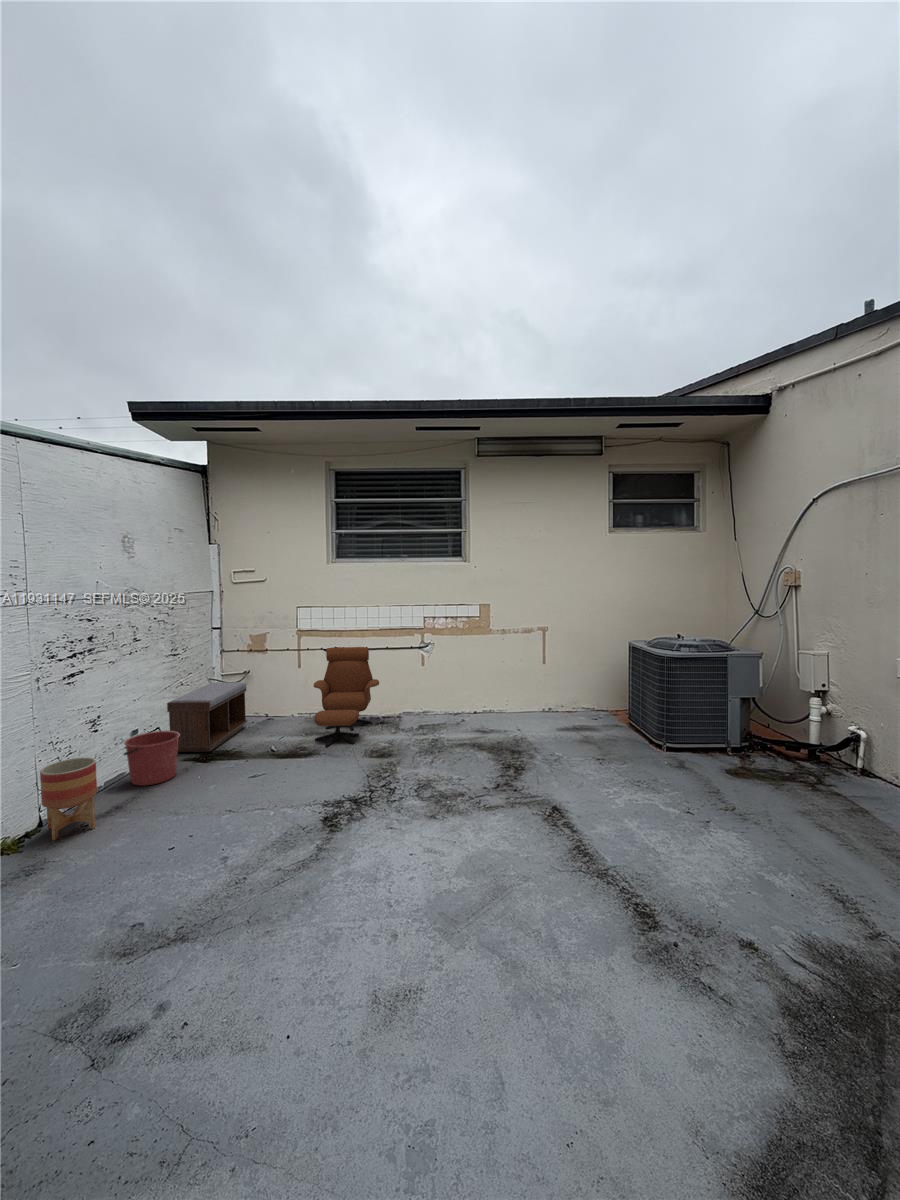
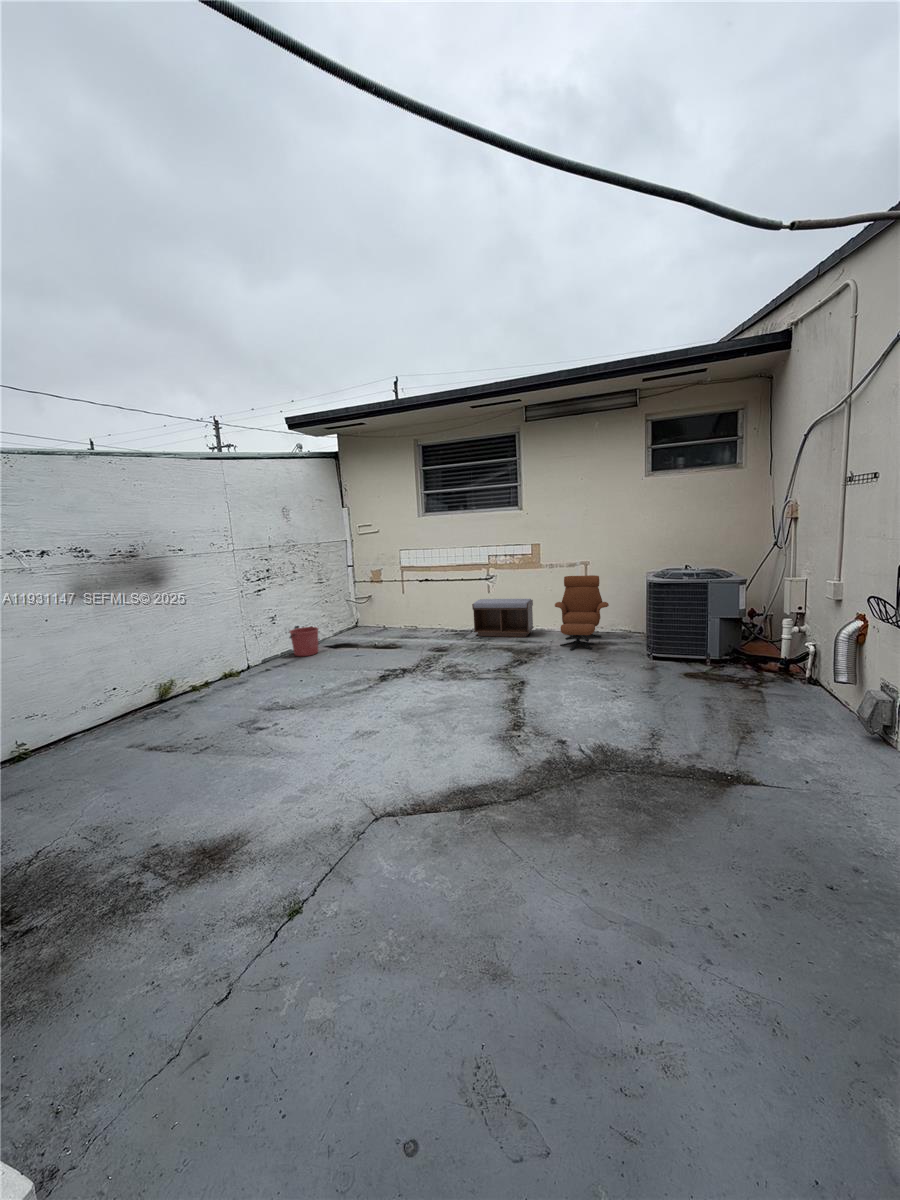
lounge chair: present [314,647,379,747] -> present [555,575,609,650]
bench: present [167,682,247,752] -> present [472,599,534,637]
planter: present [40,758,97,840] -> none [244,635,271,674]

